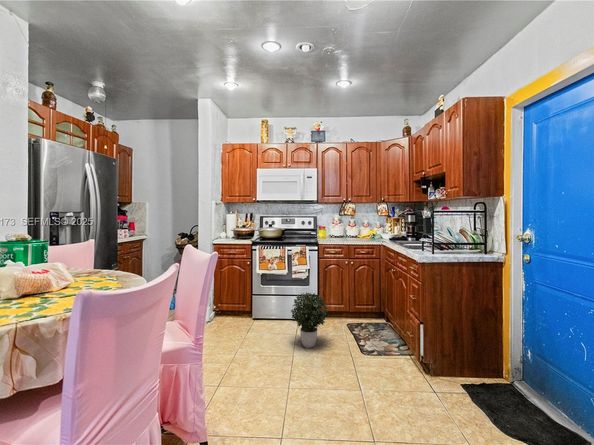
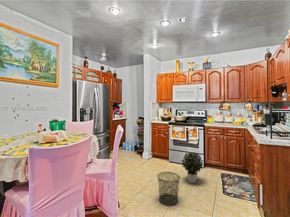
trash can: none [262,333,304,394] -> present [157,172,180,206]

